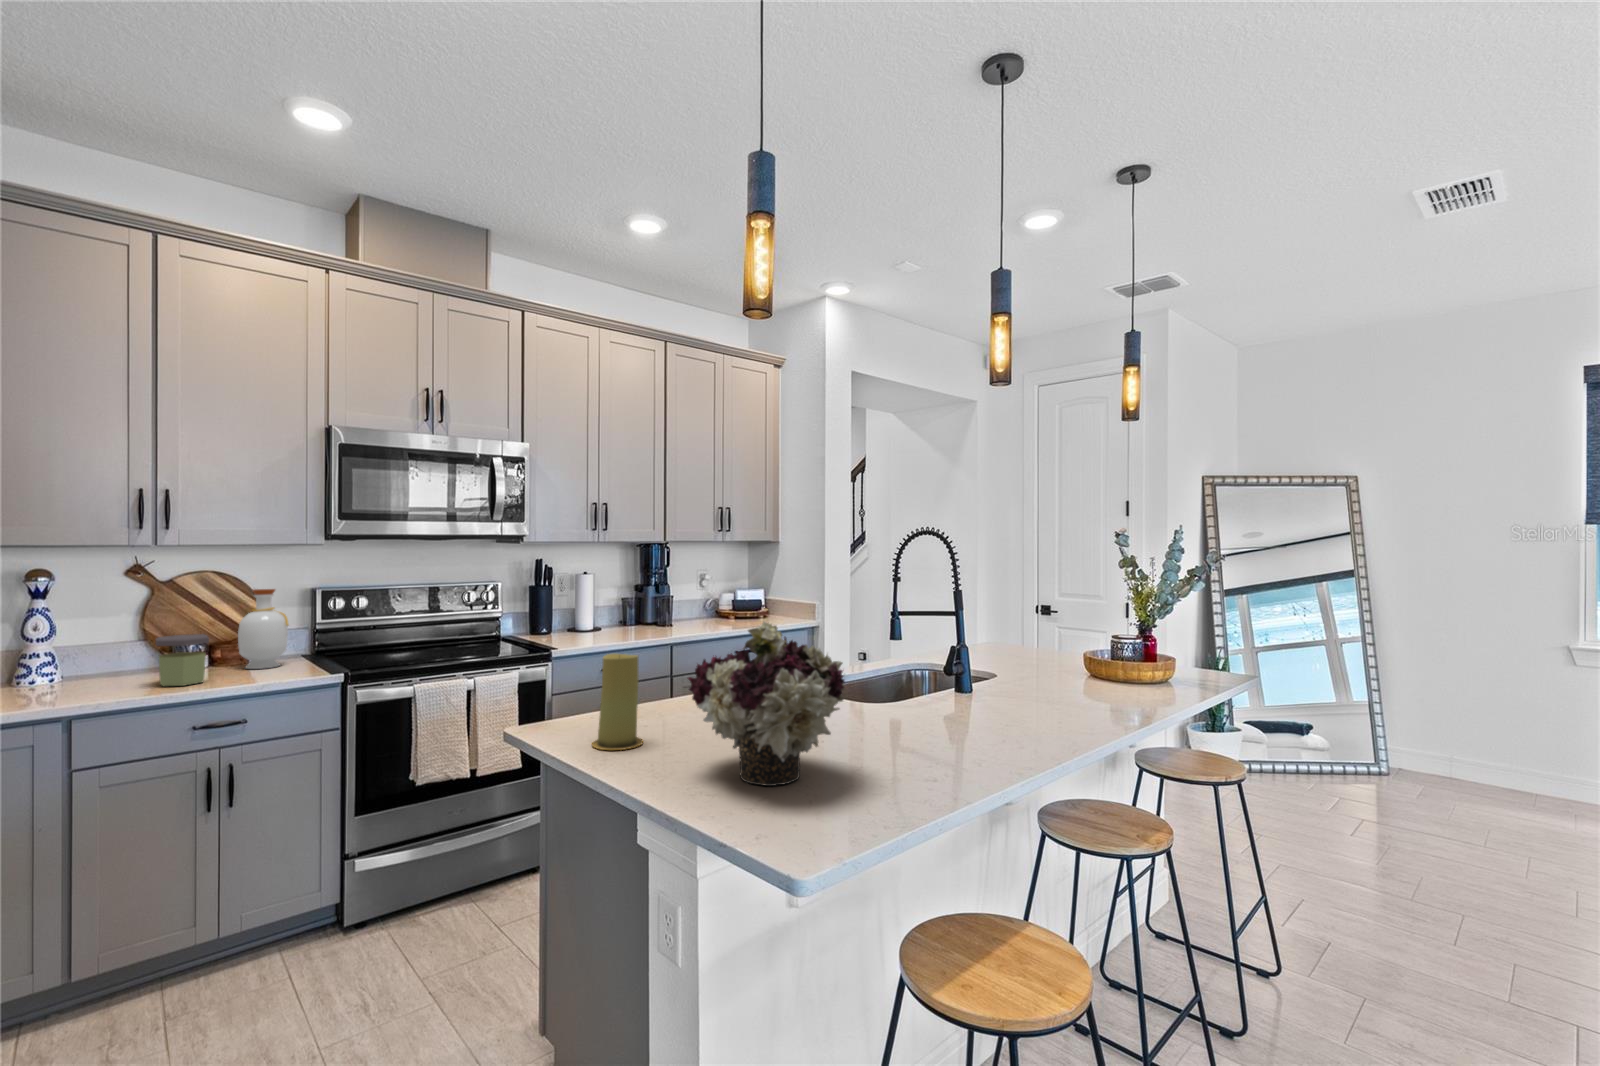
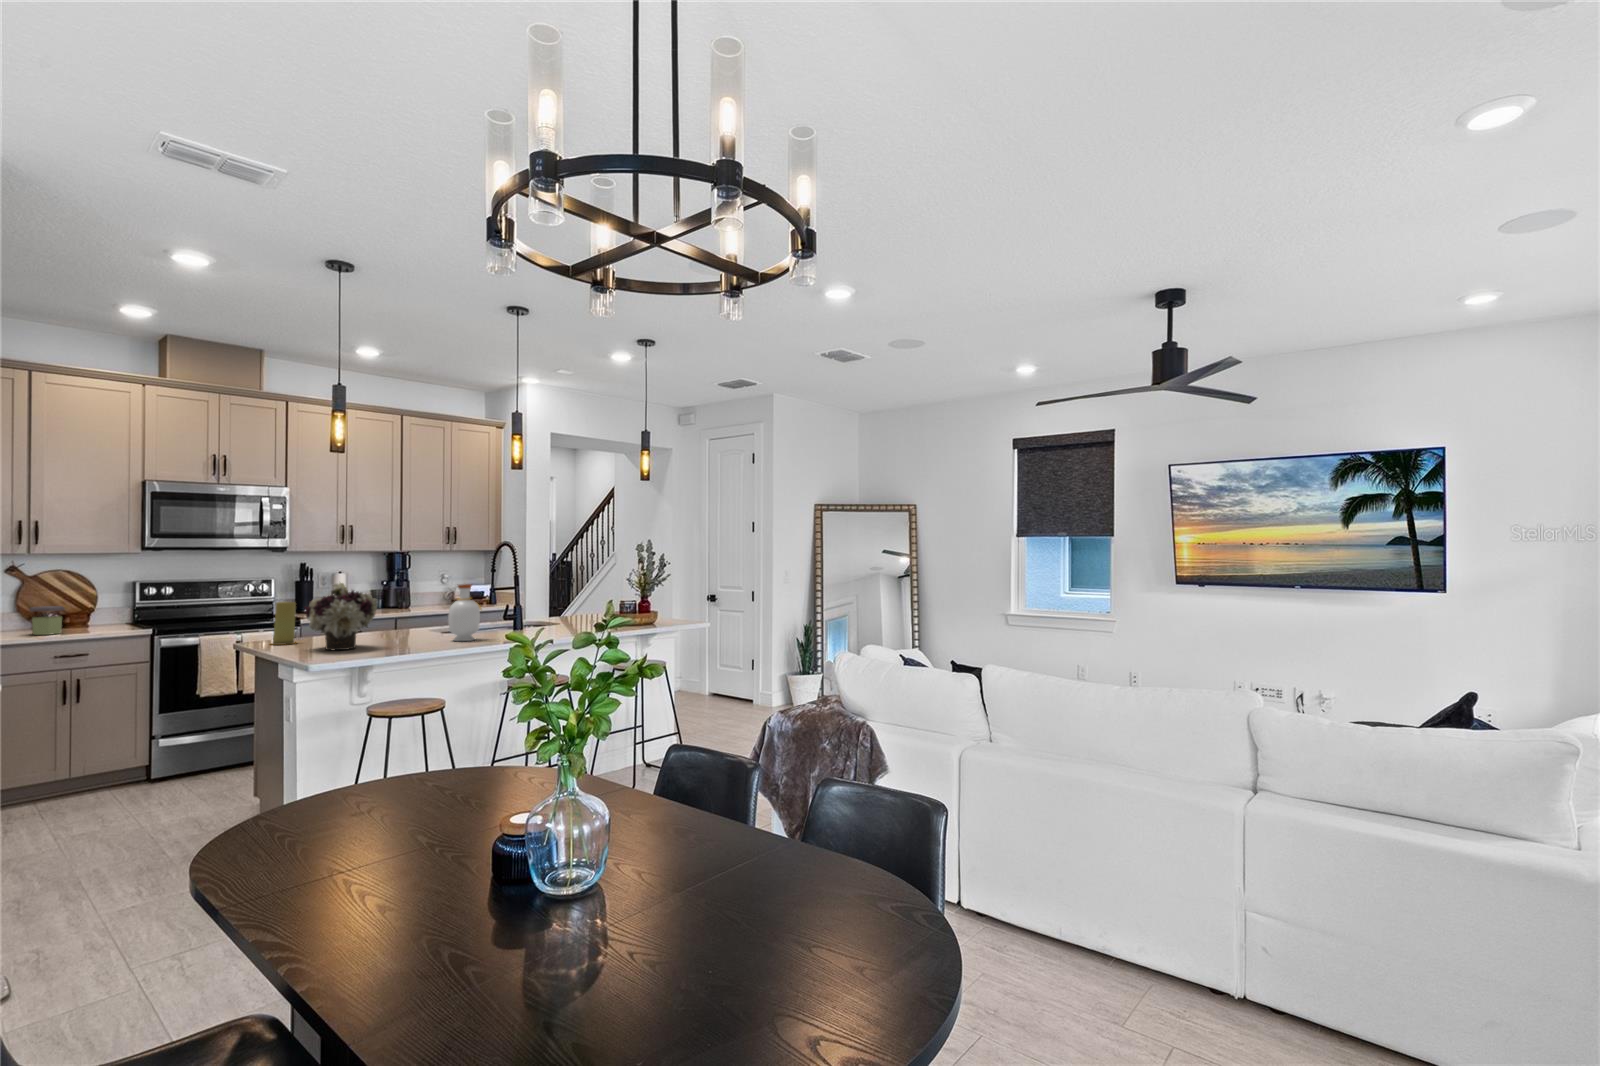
bottle: present [238,589,288,669] -> present [448,584,481,641]

